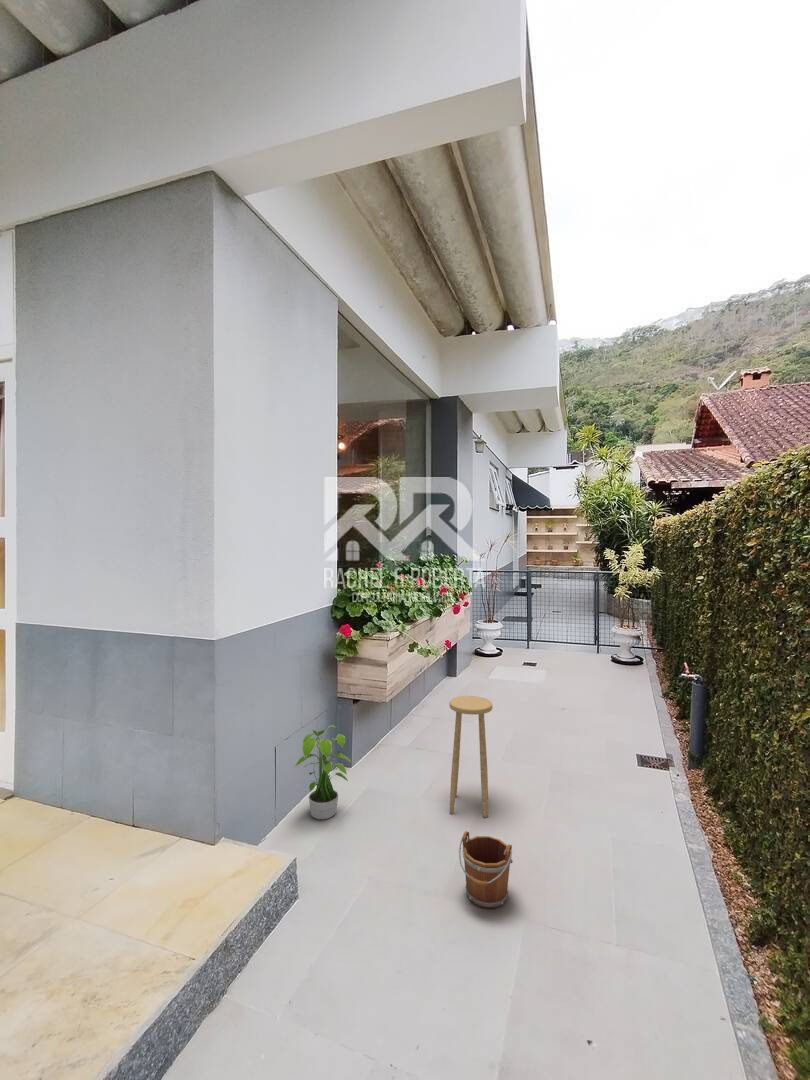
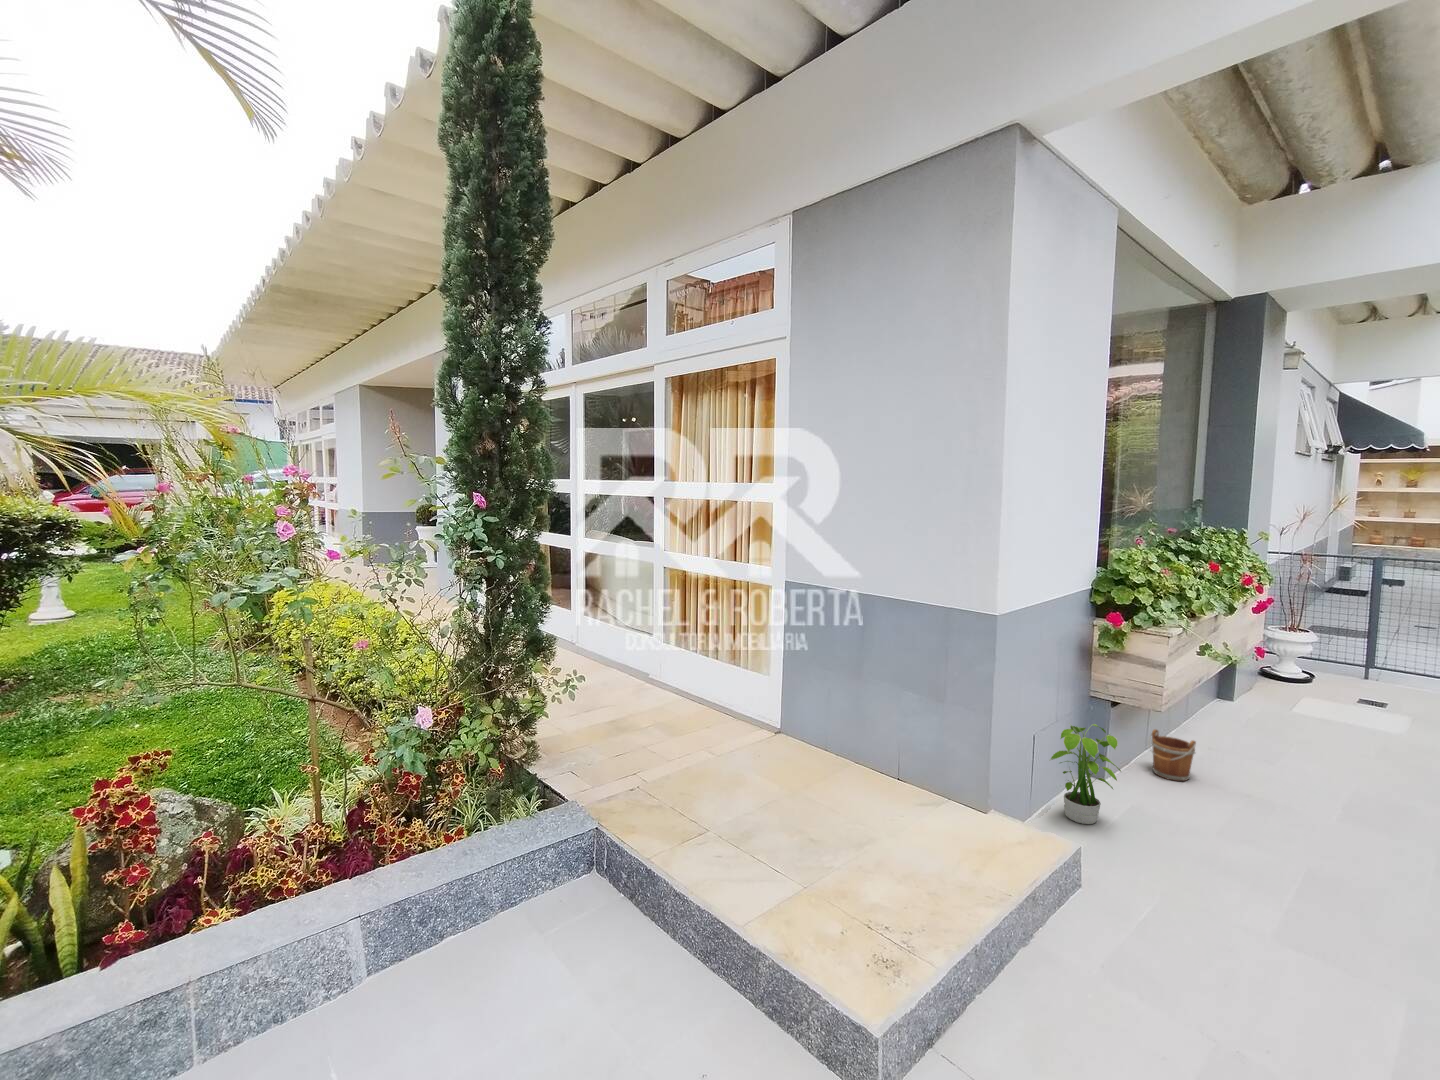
stool: present [449,696,492,817] -> none [1259,720,1341,876]
bucket: present [459,831,513,908] -> present [1149,729,1196,781]

